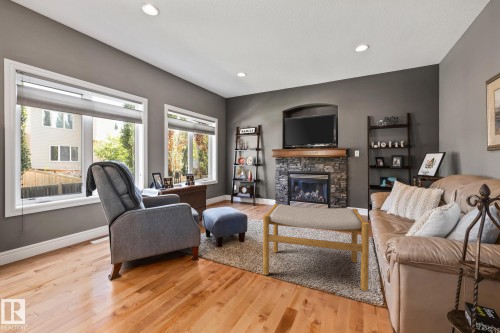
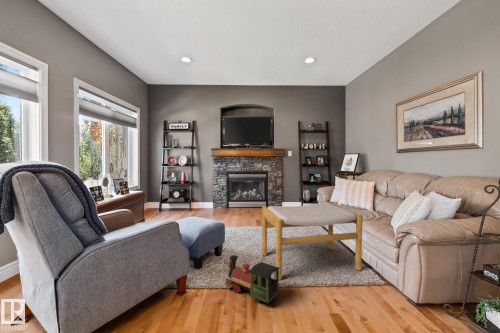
toy train: none [214,242,250,289] -> present [225,255,279,304]

